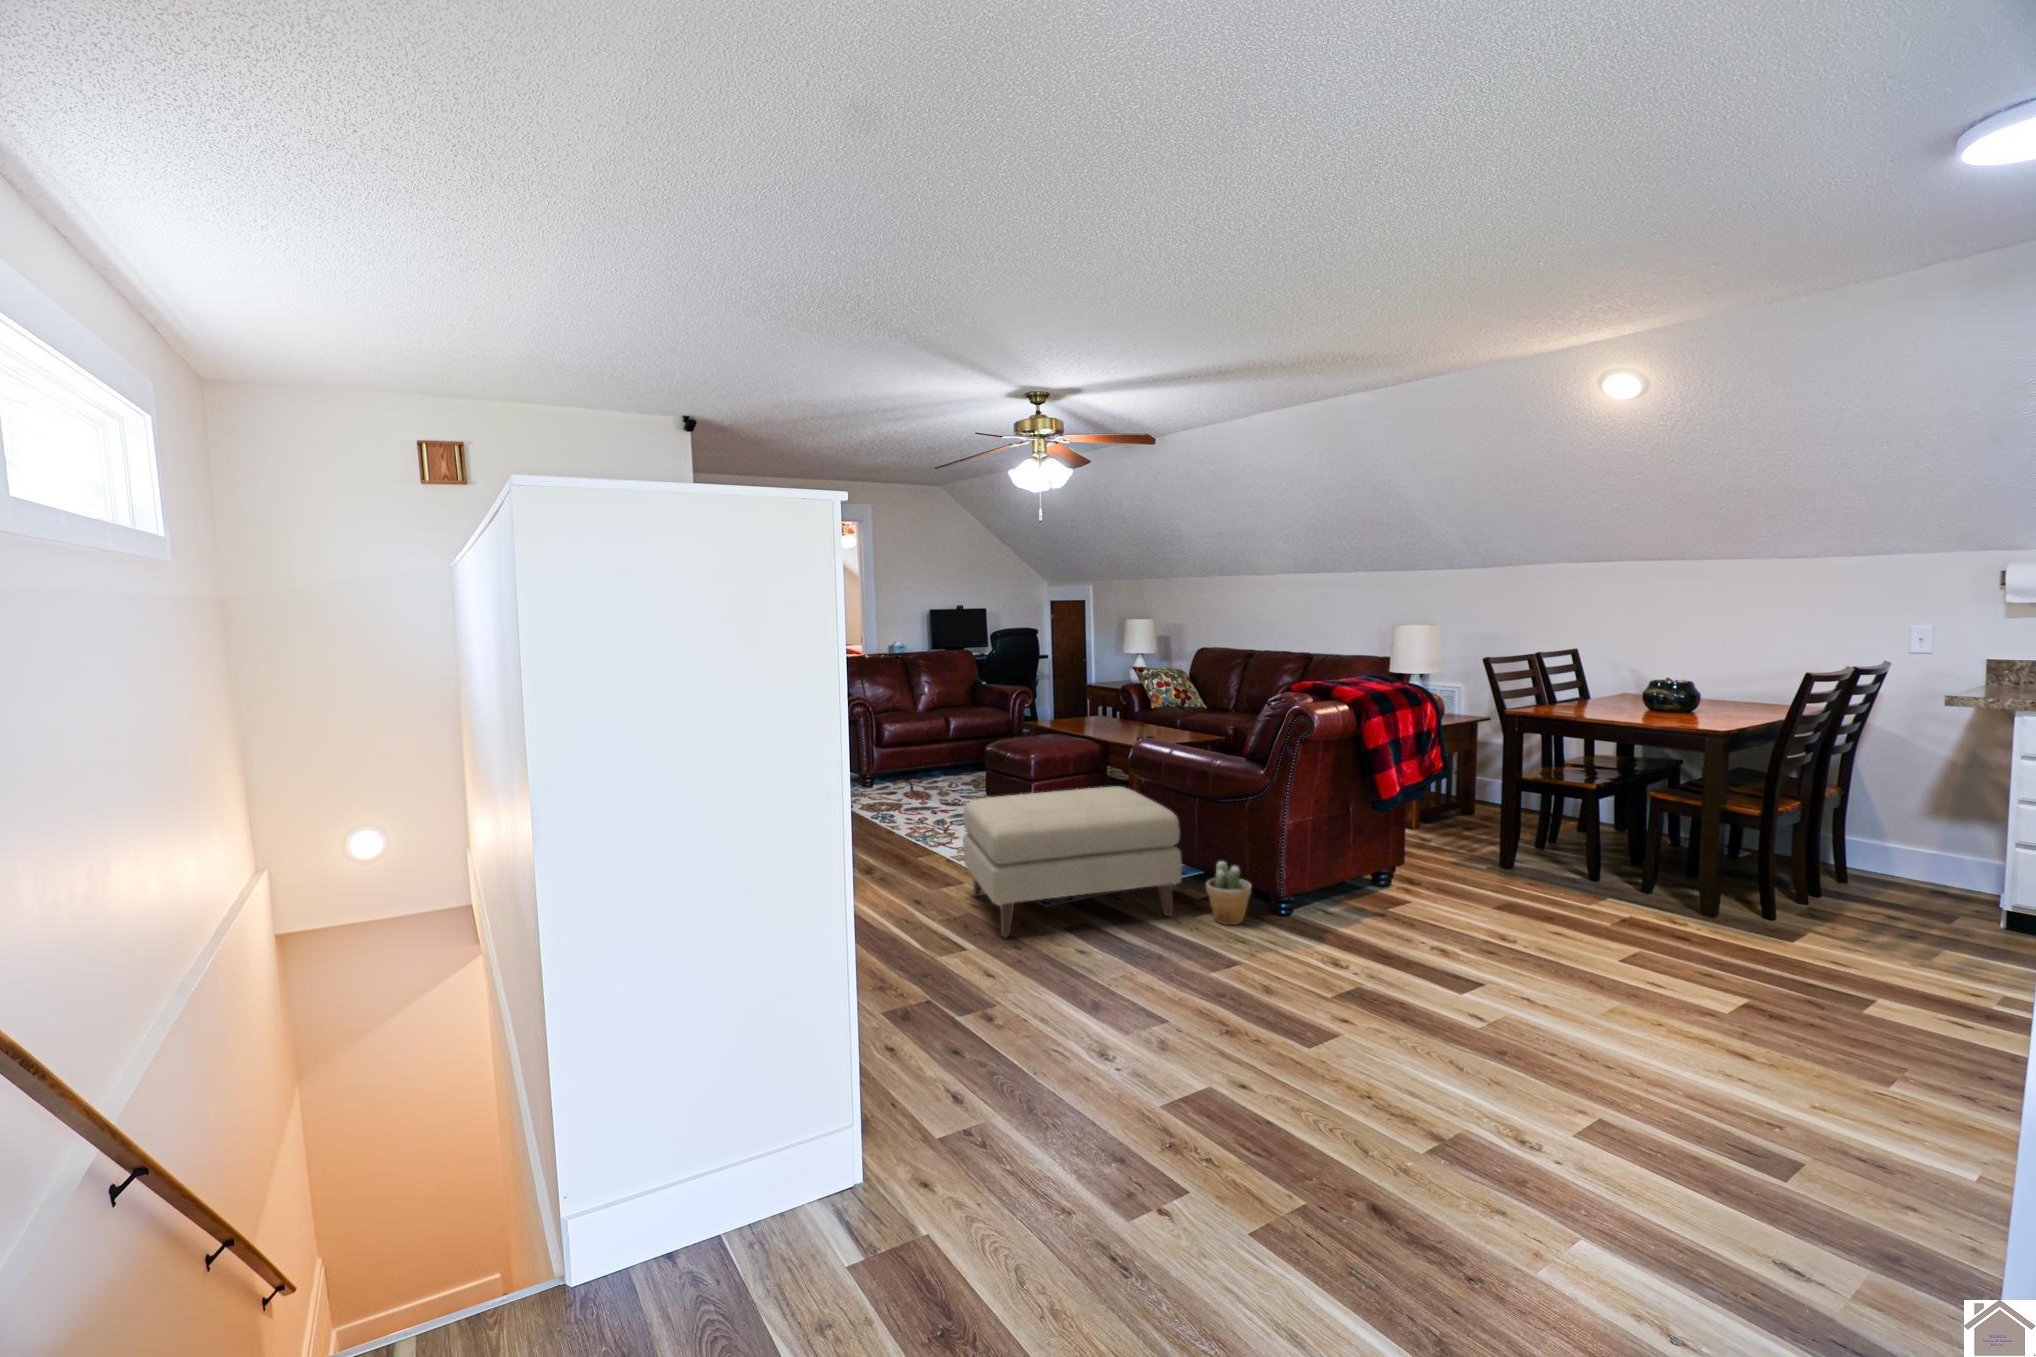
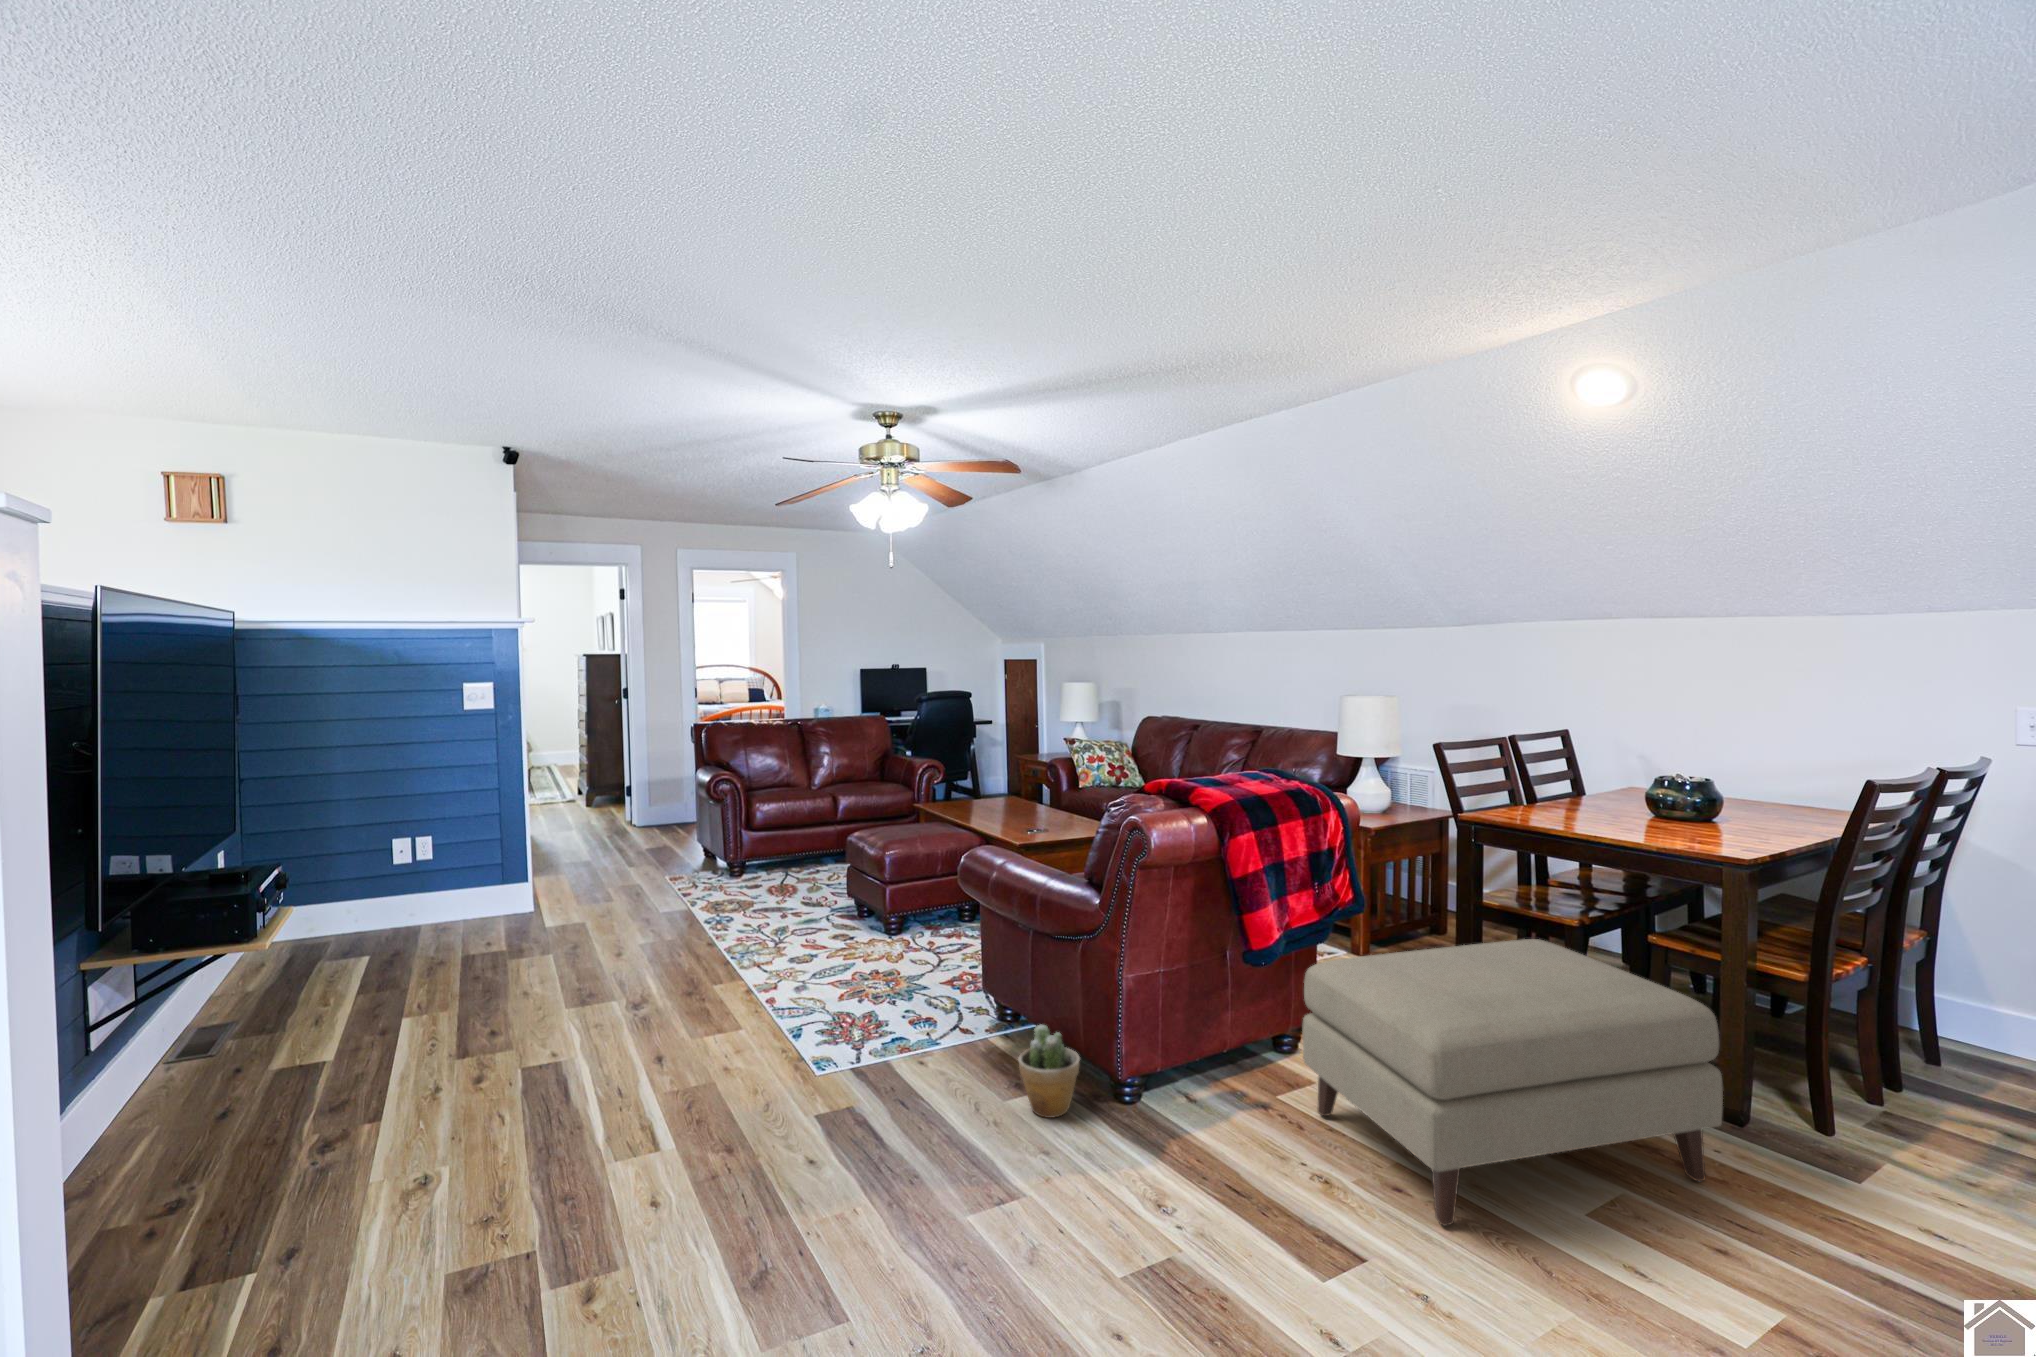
ottoman: present [963,787,1182,937] -> present [1302,939,1723,1226]

